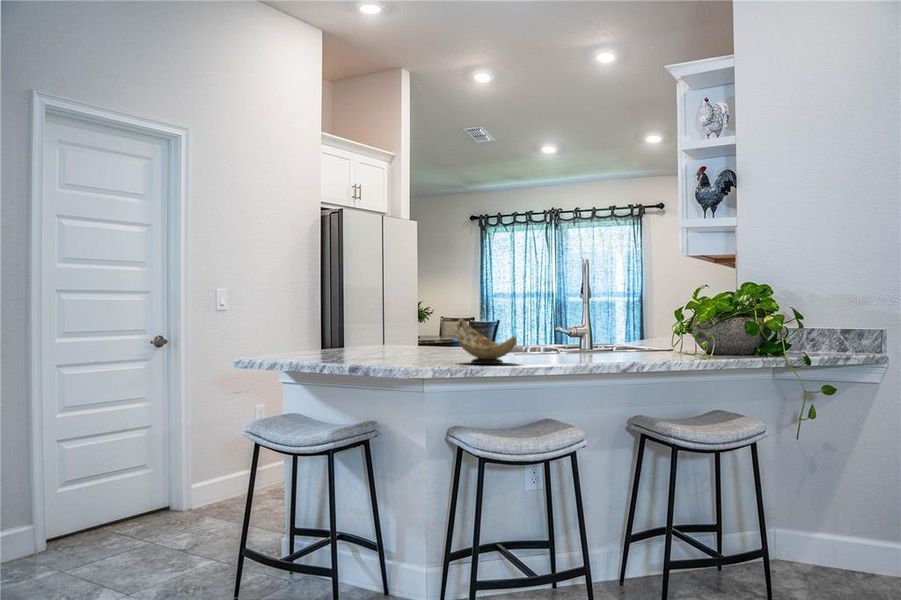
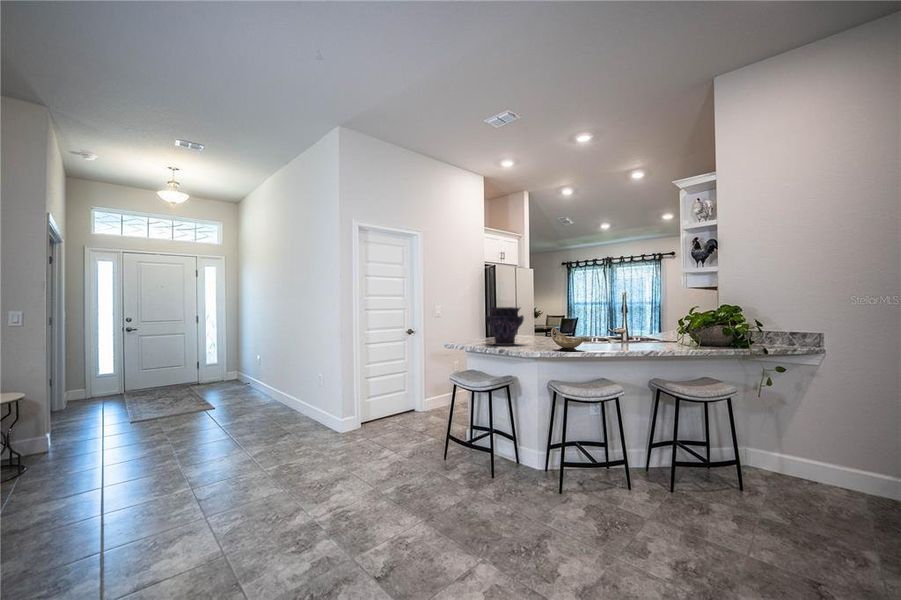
vase: none [324,279,402,358] -> present [486,307,524,345]

